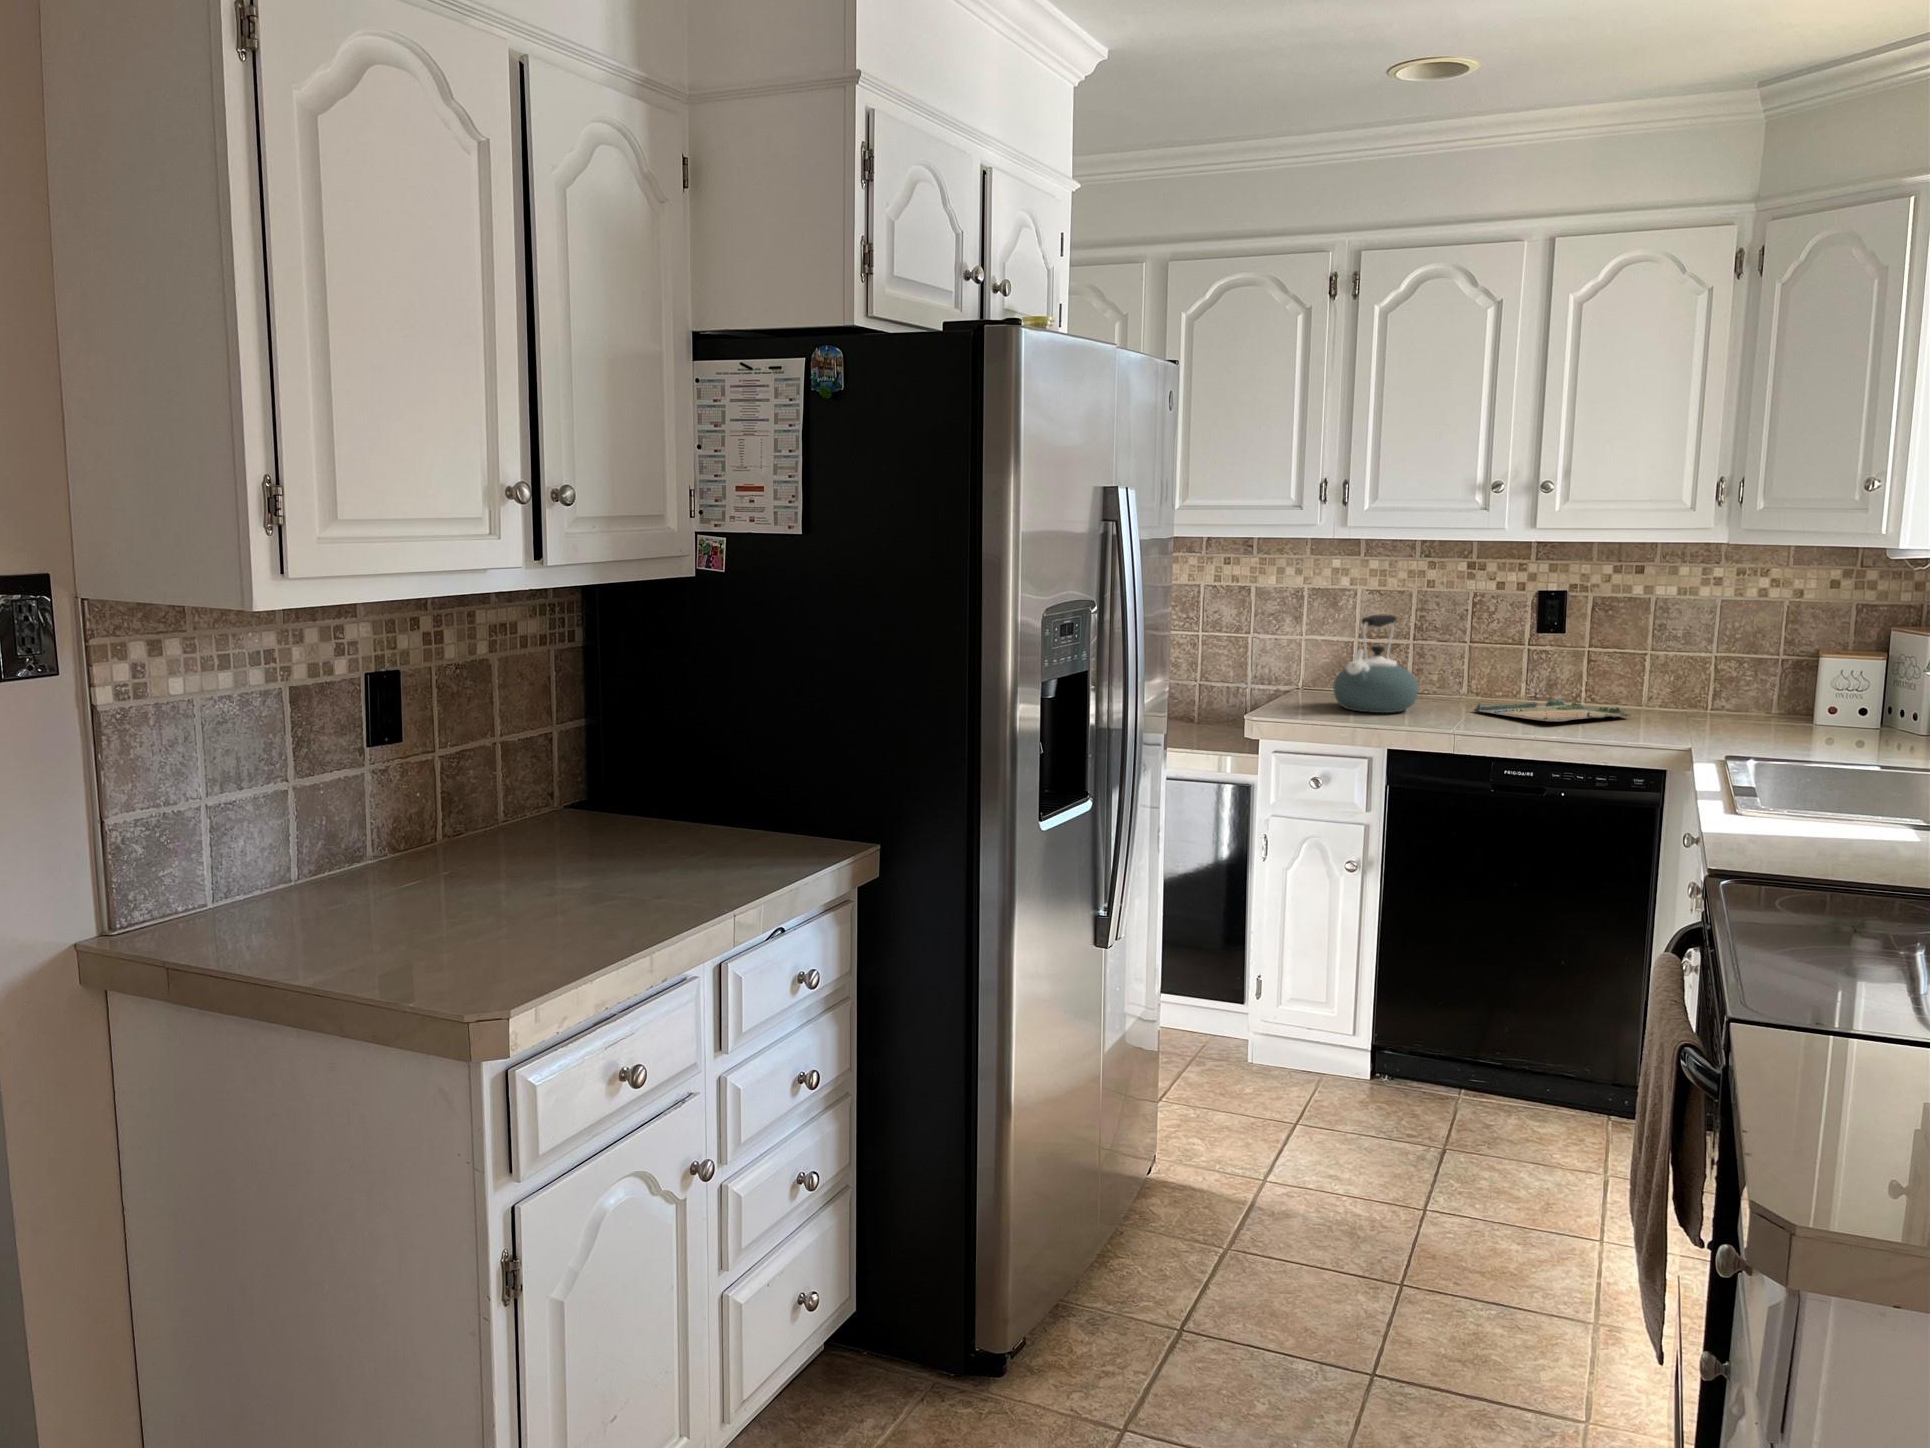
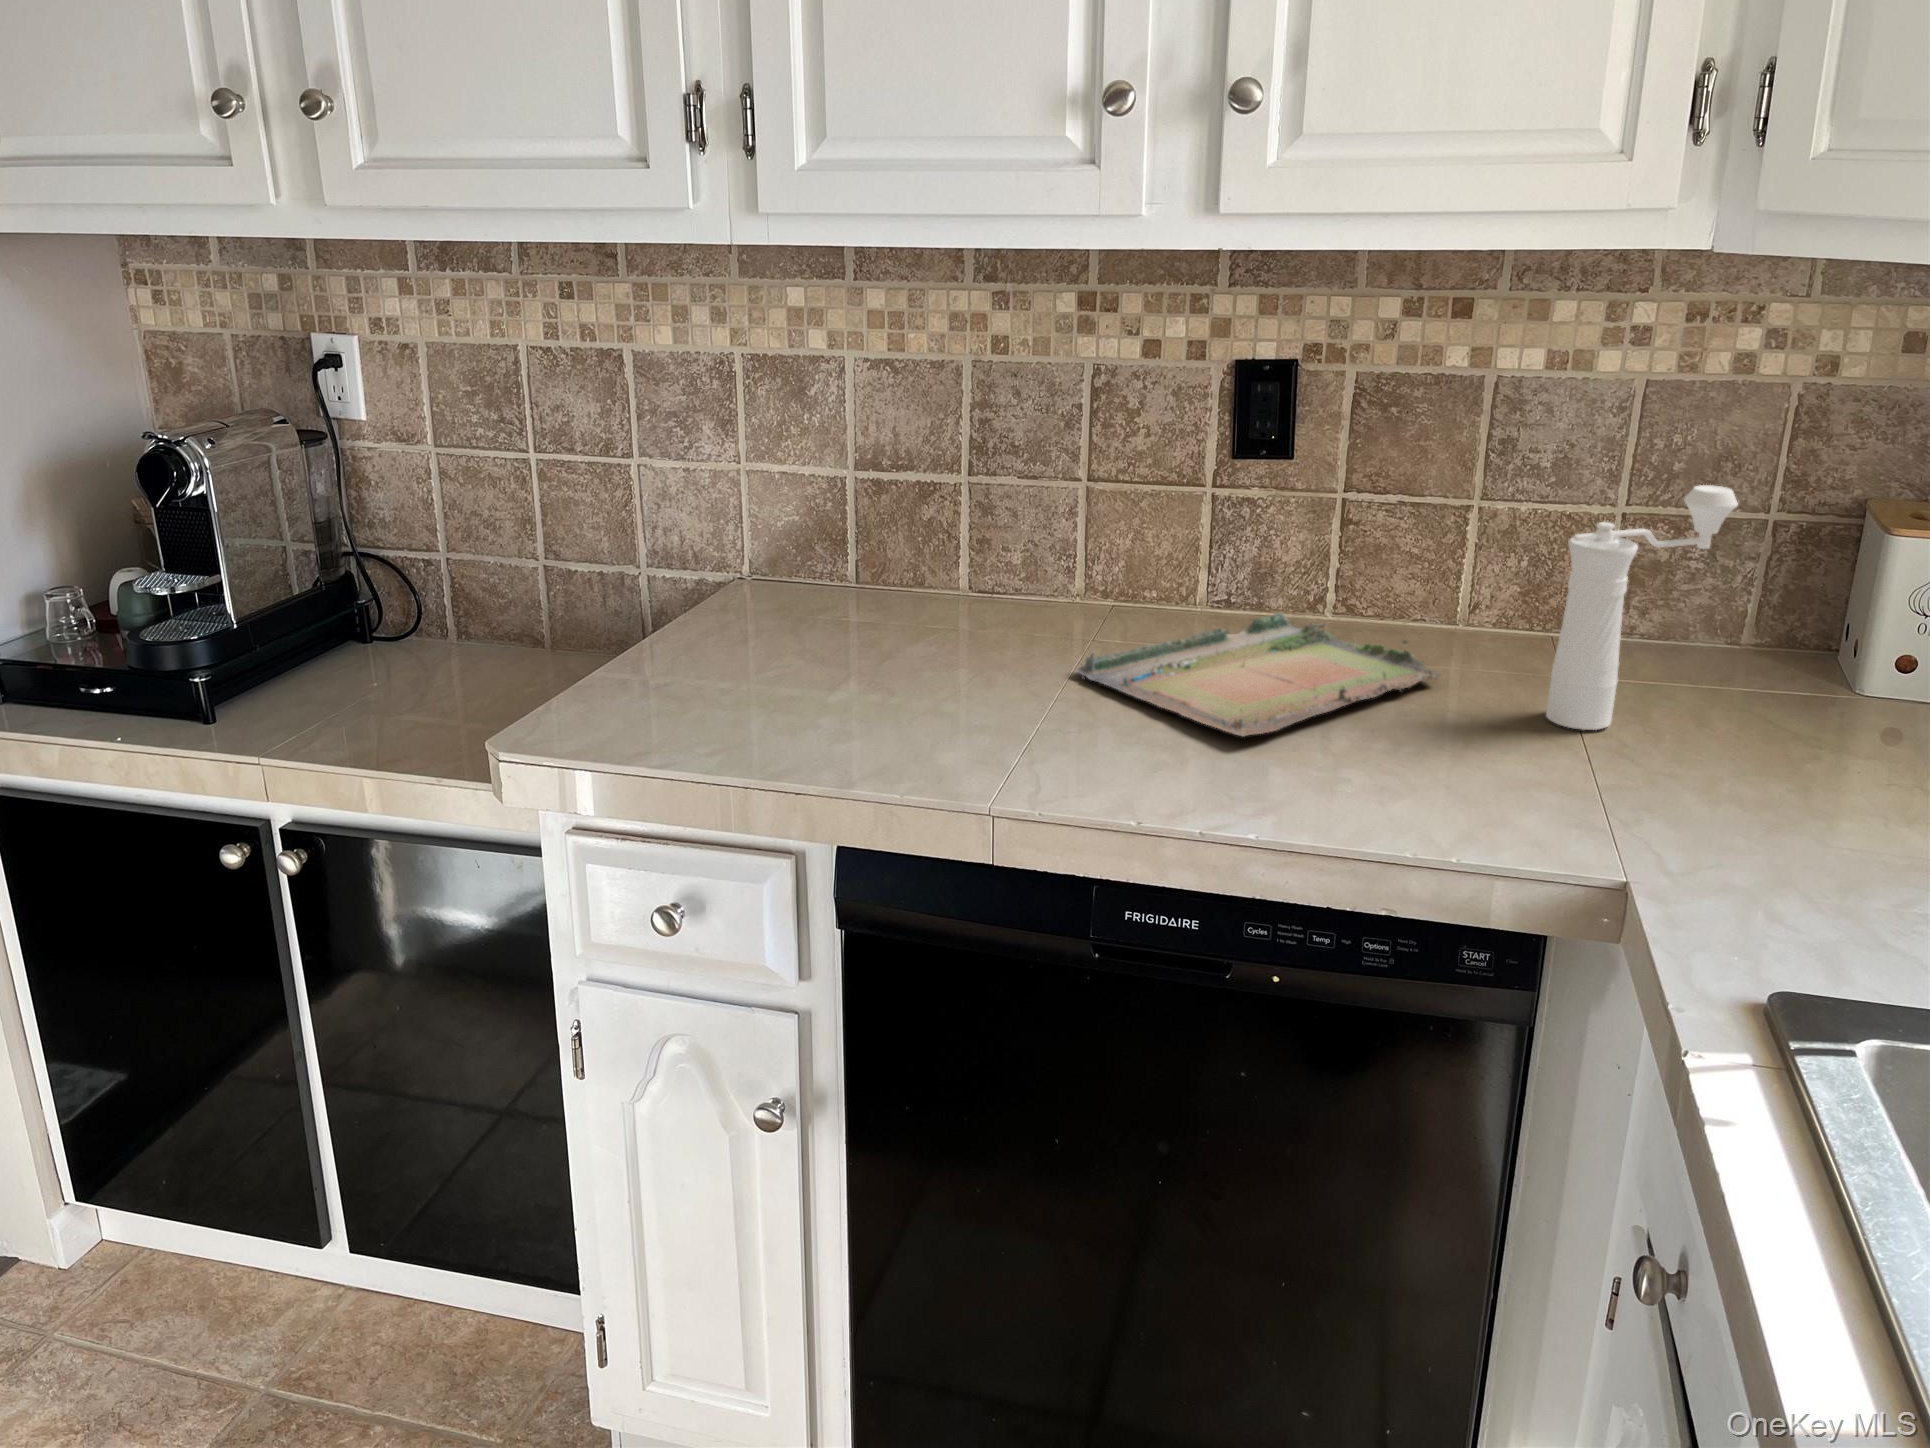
kettle: present [1334,615,1418,713] -> none [743,443,944,701]
pepper mill: none [1675,635,1752,728] -> present [1546,485,1738,730]

